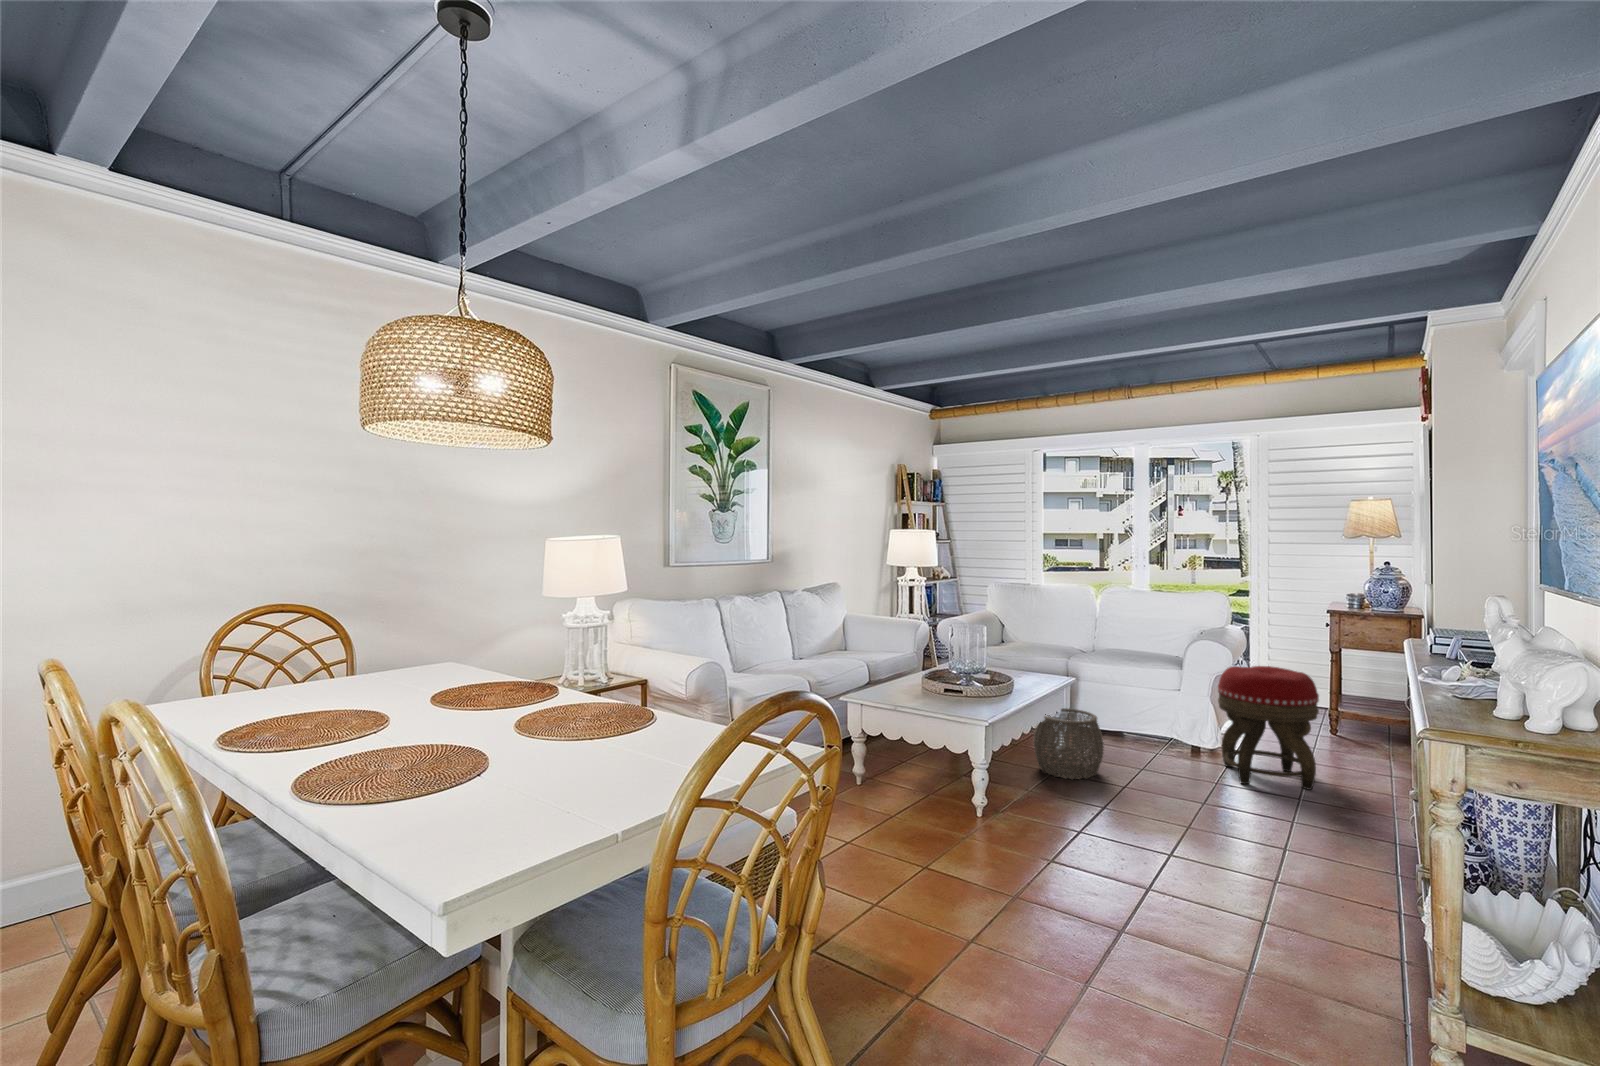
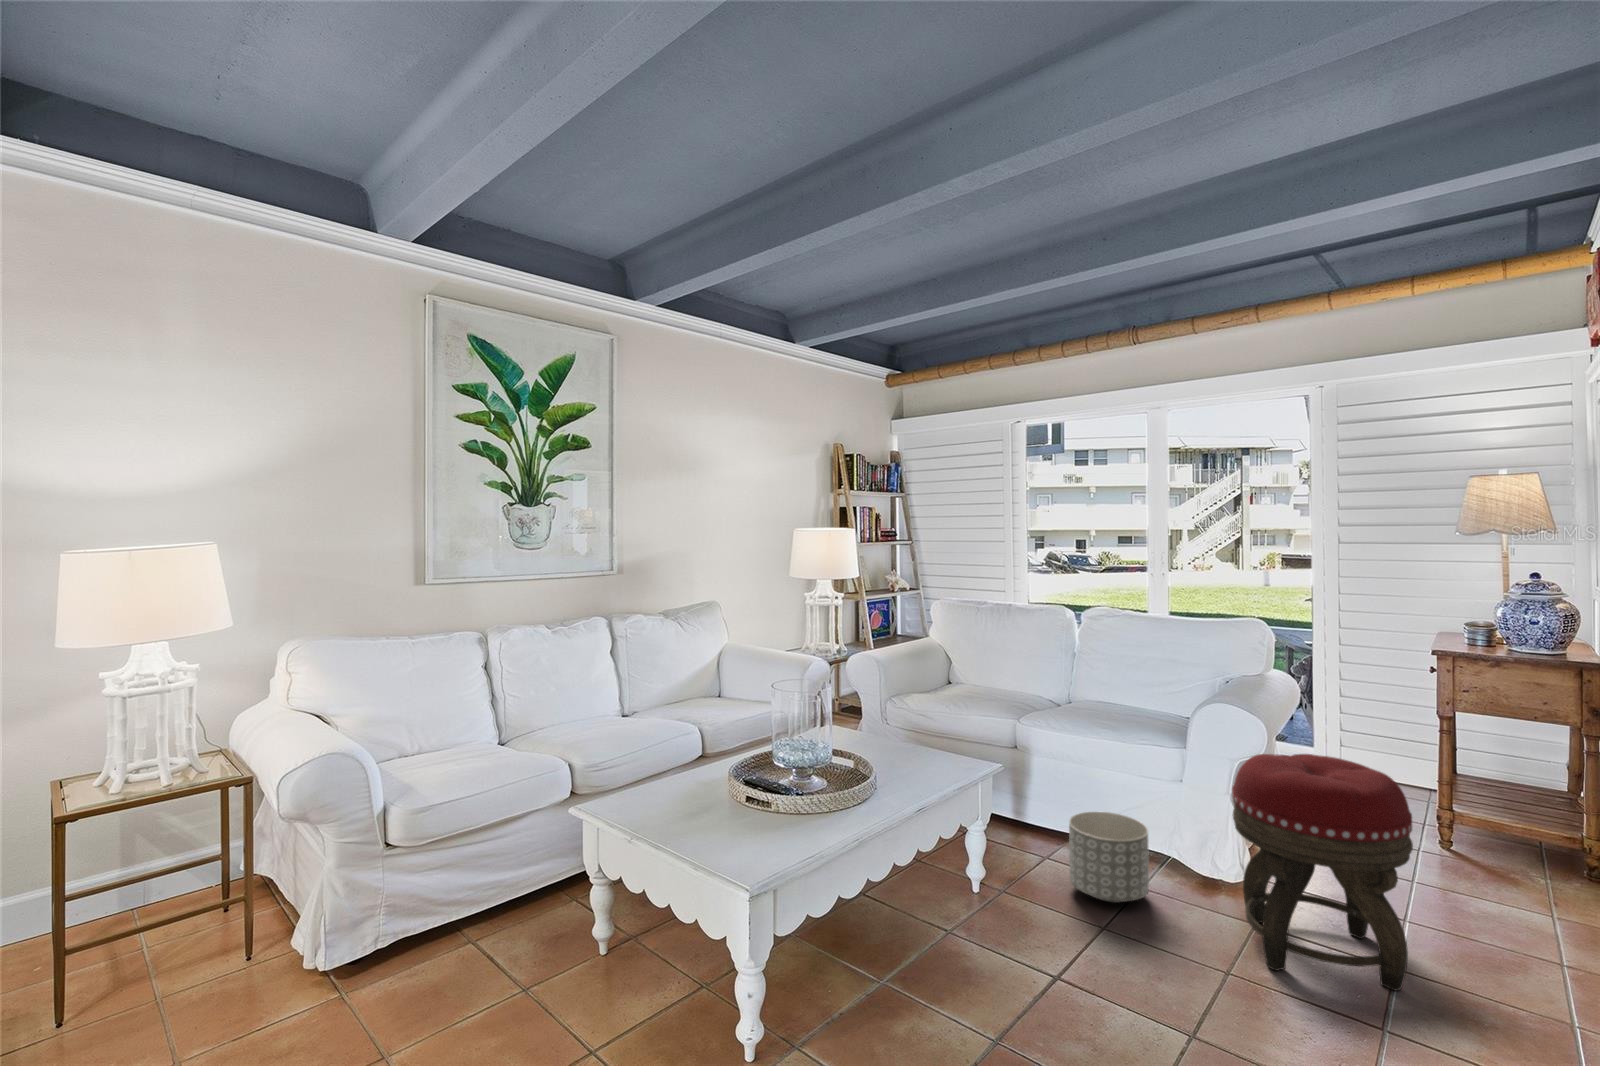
woven basket: present [1033,708,1104,779] -> none [920,814,1034,946]
planter: none [1115,710,1165,761] -> present [1069,812,1149,903]

